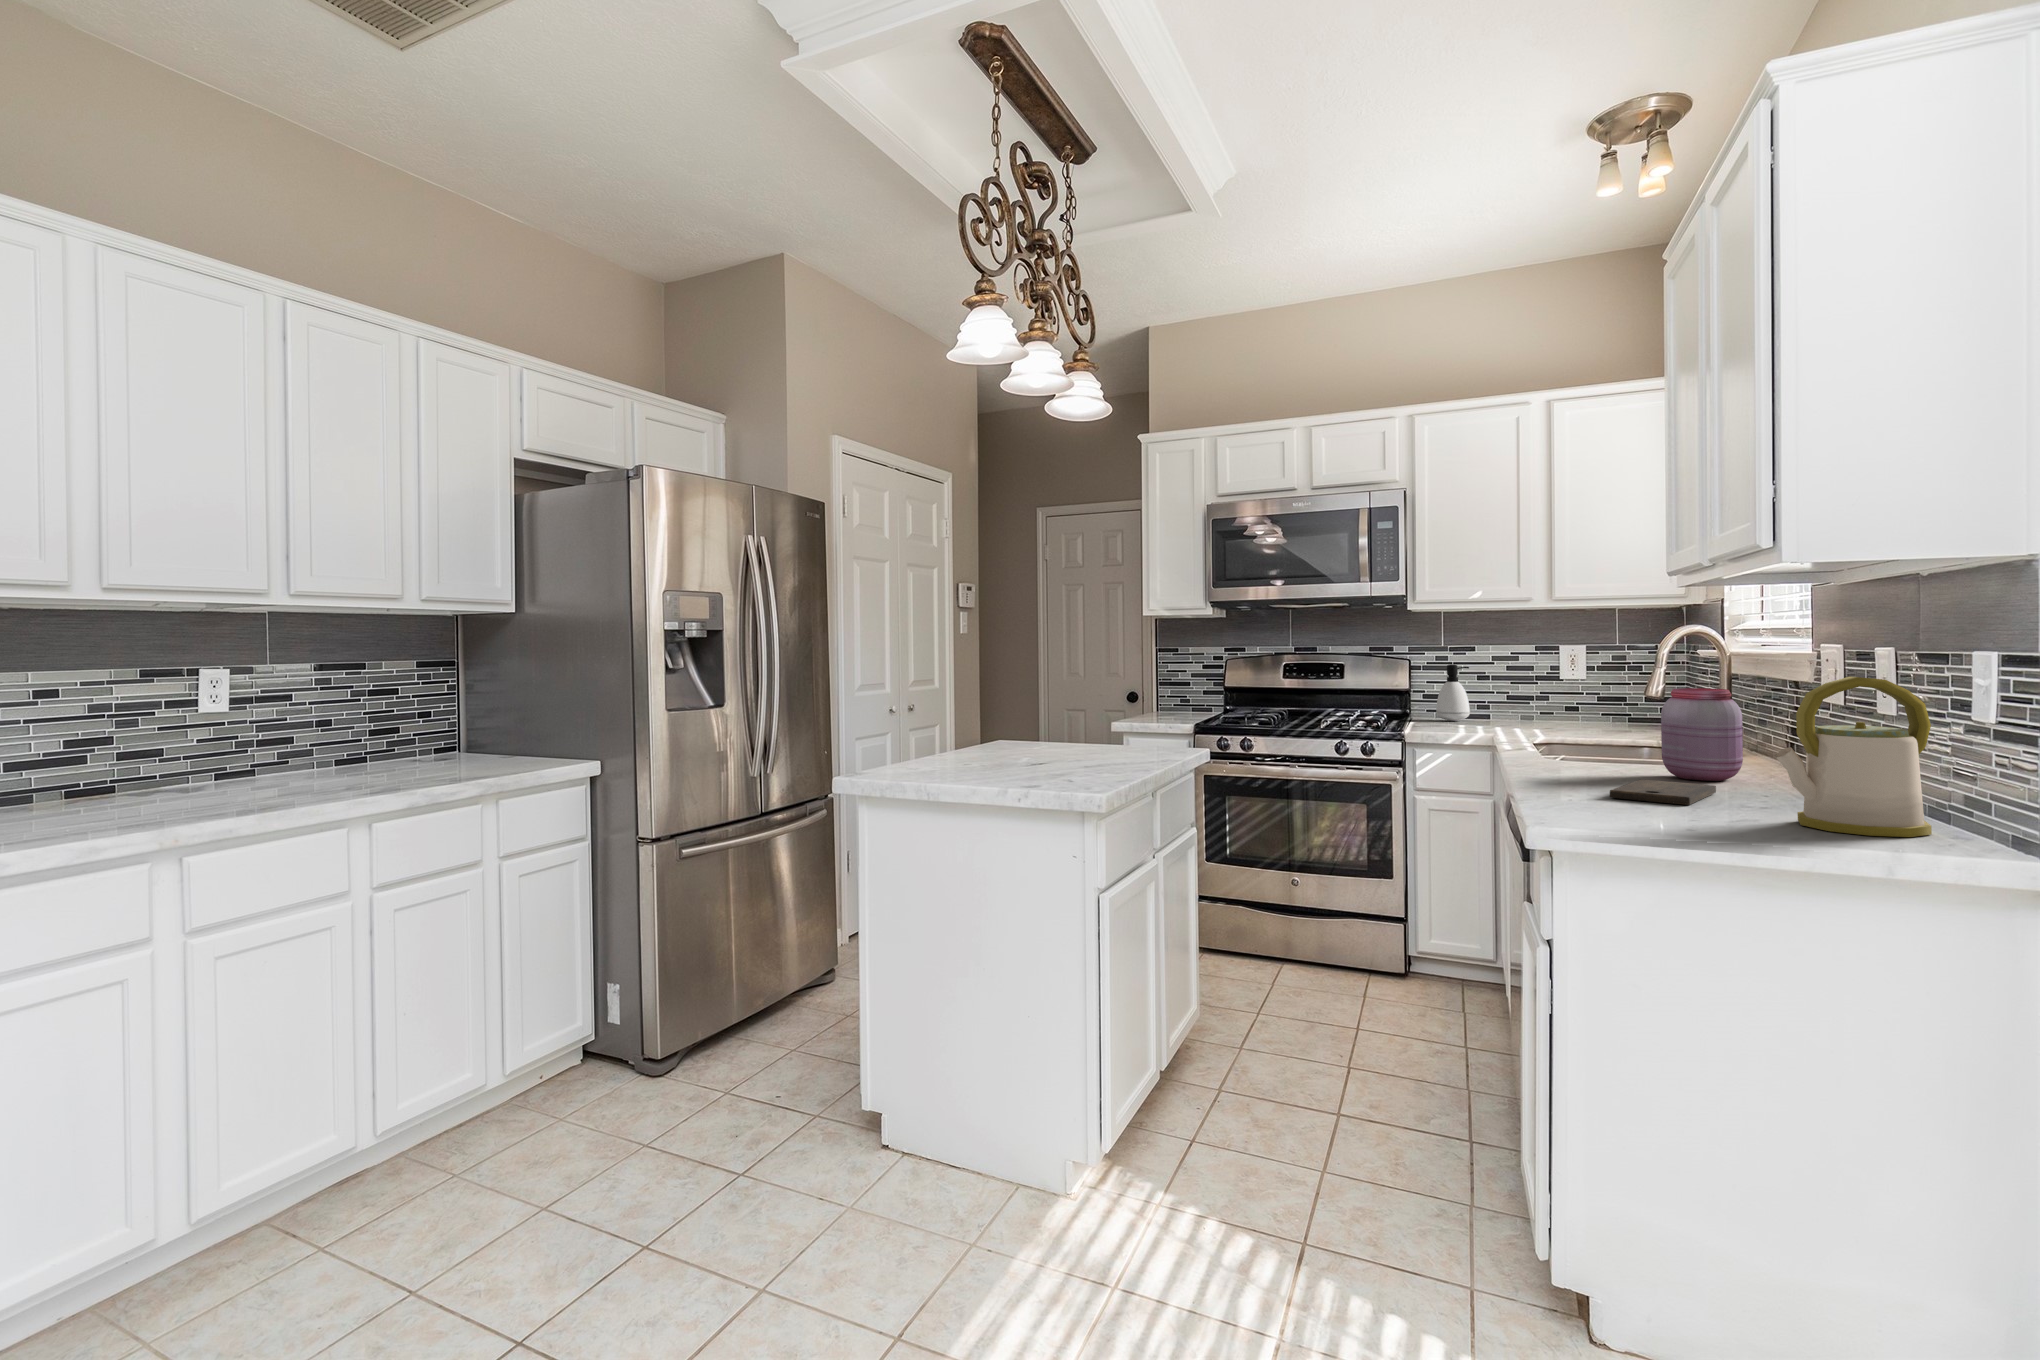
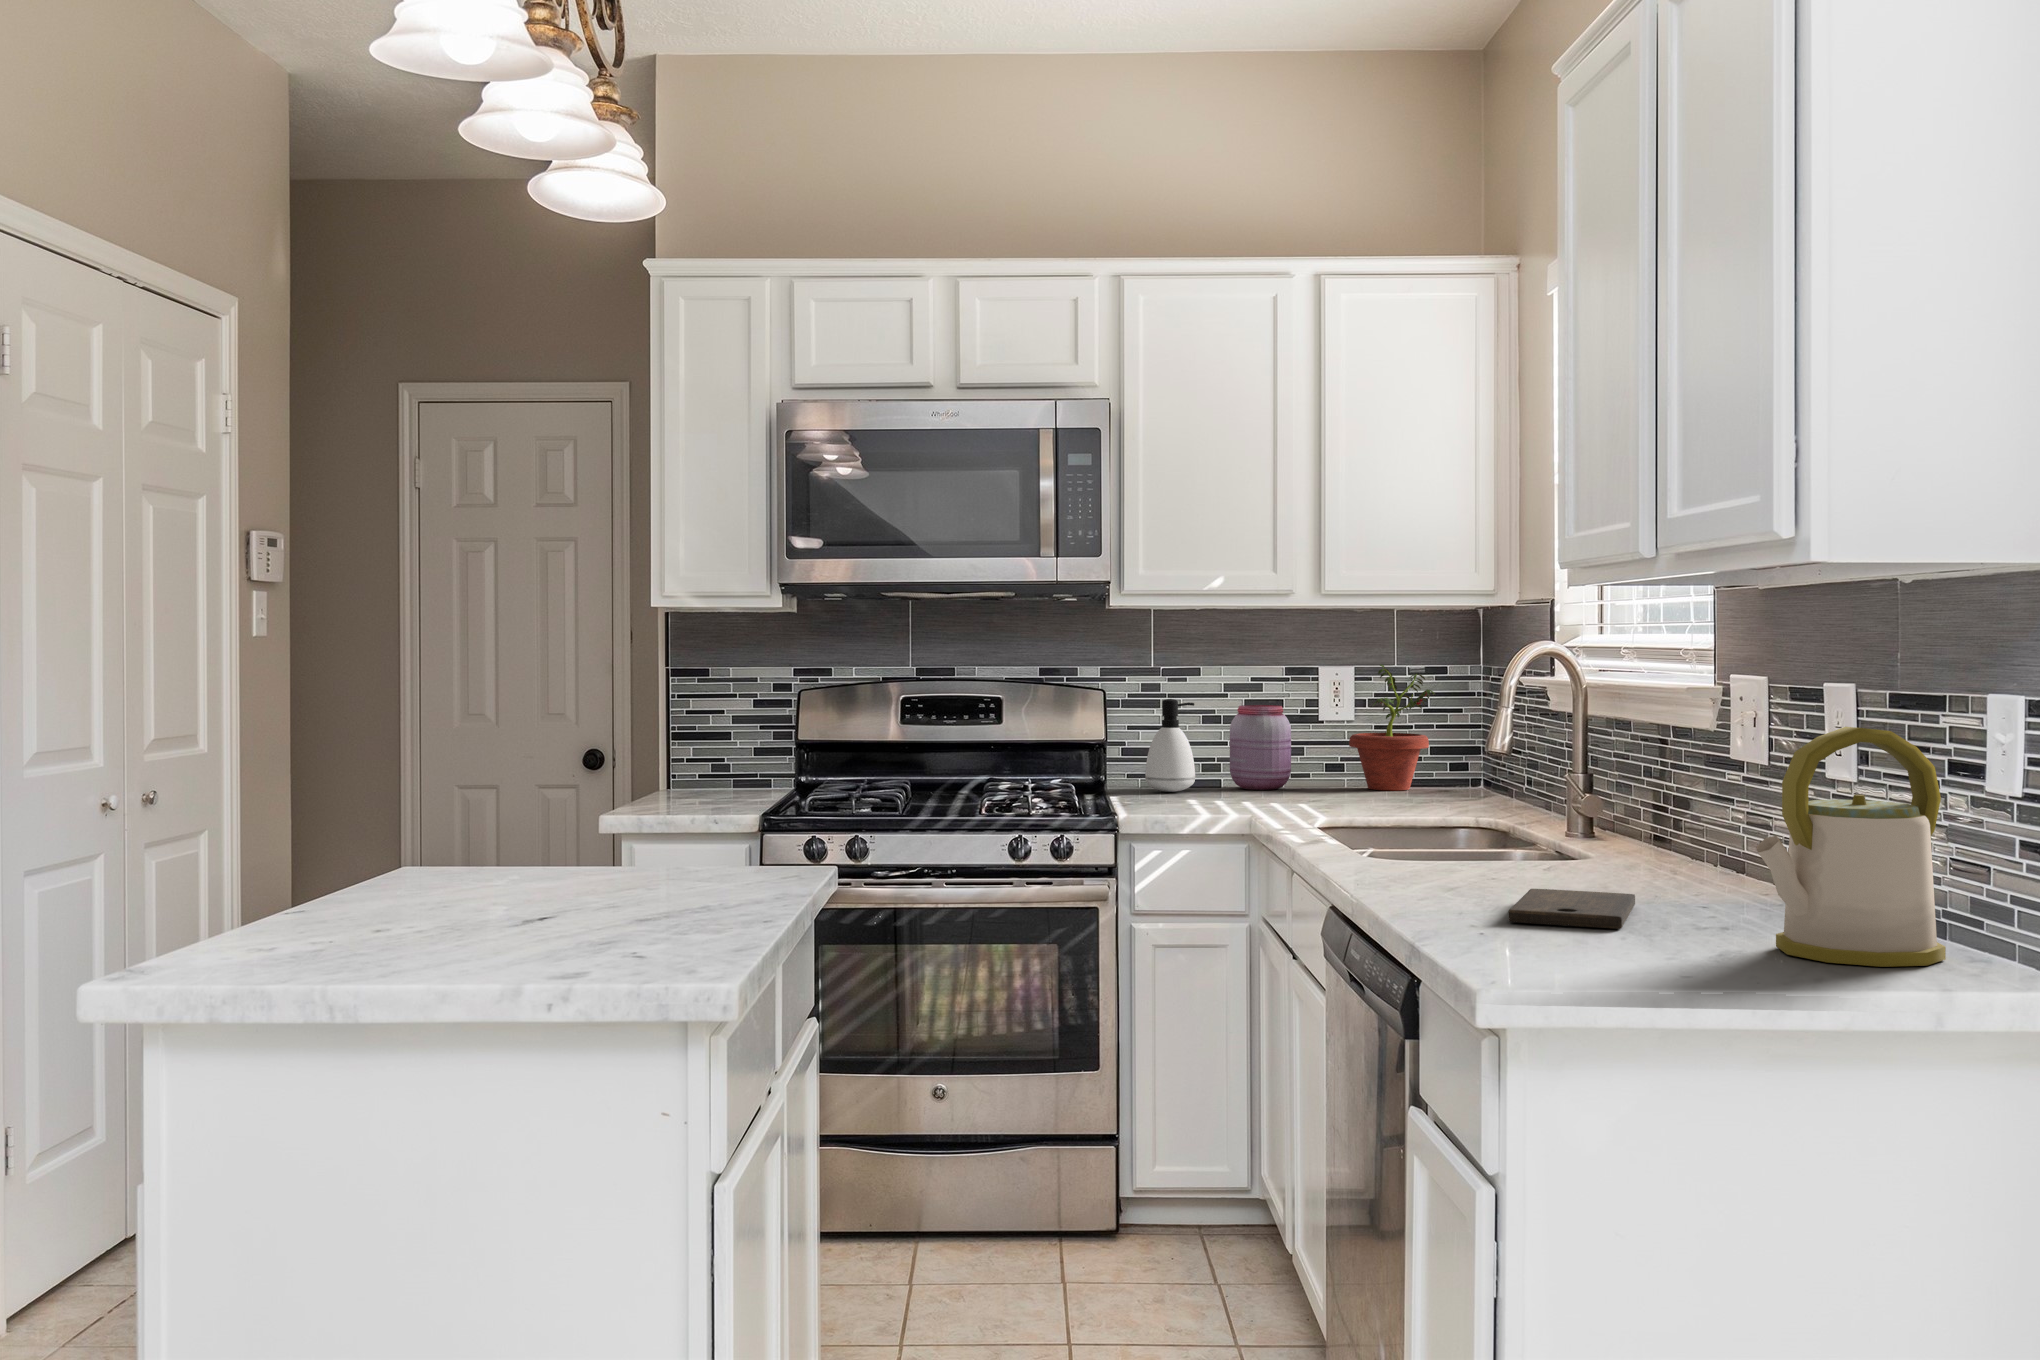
potted plant: none [1581,642,1644,723] -> present [1349,665,1435,790]
jar: present [1661,688,1743,781] -> present [1230,705,1291,790]

